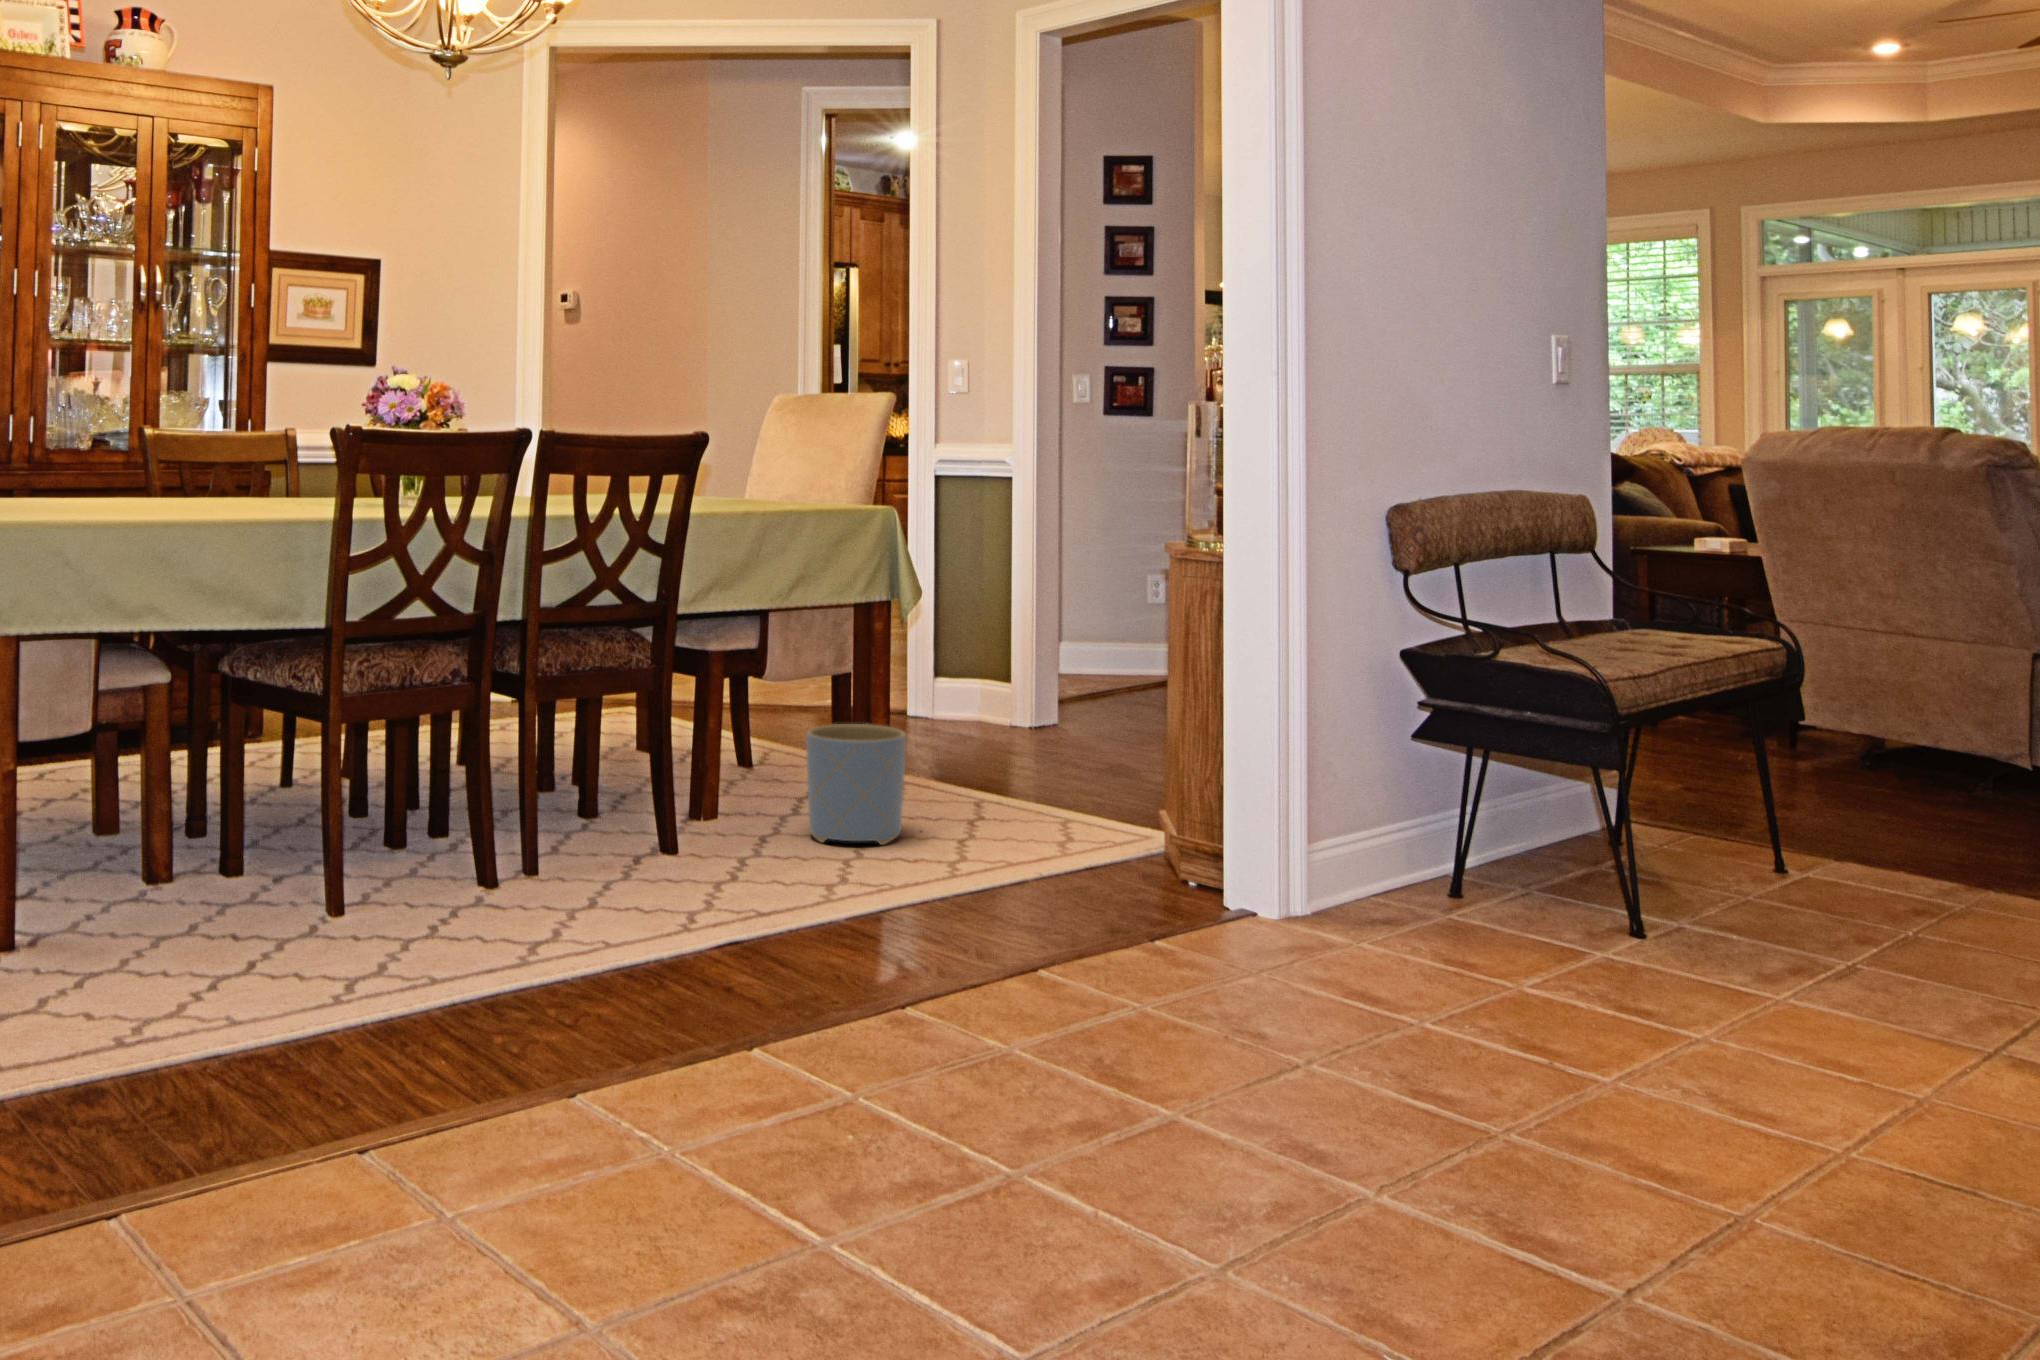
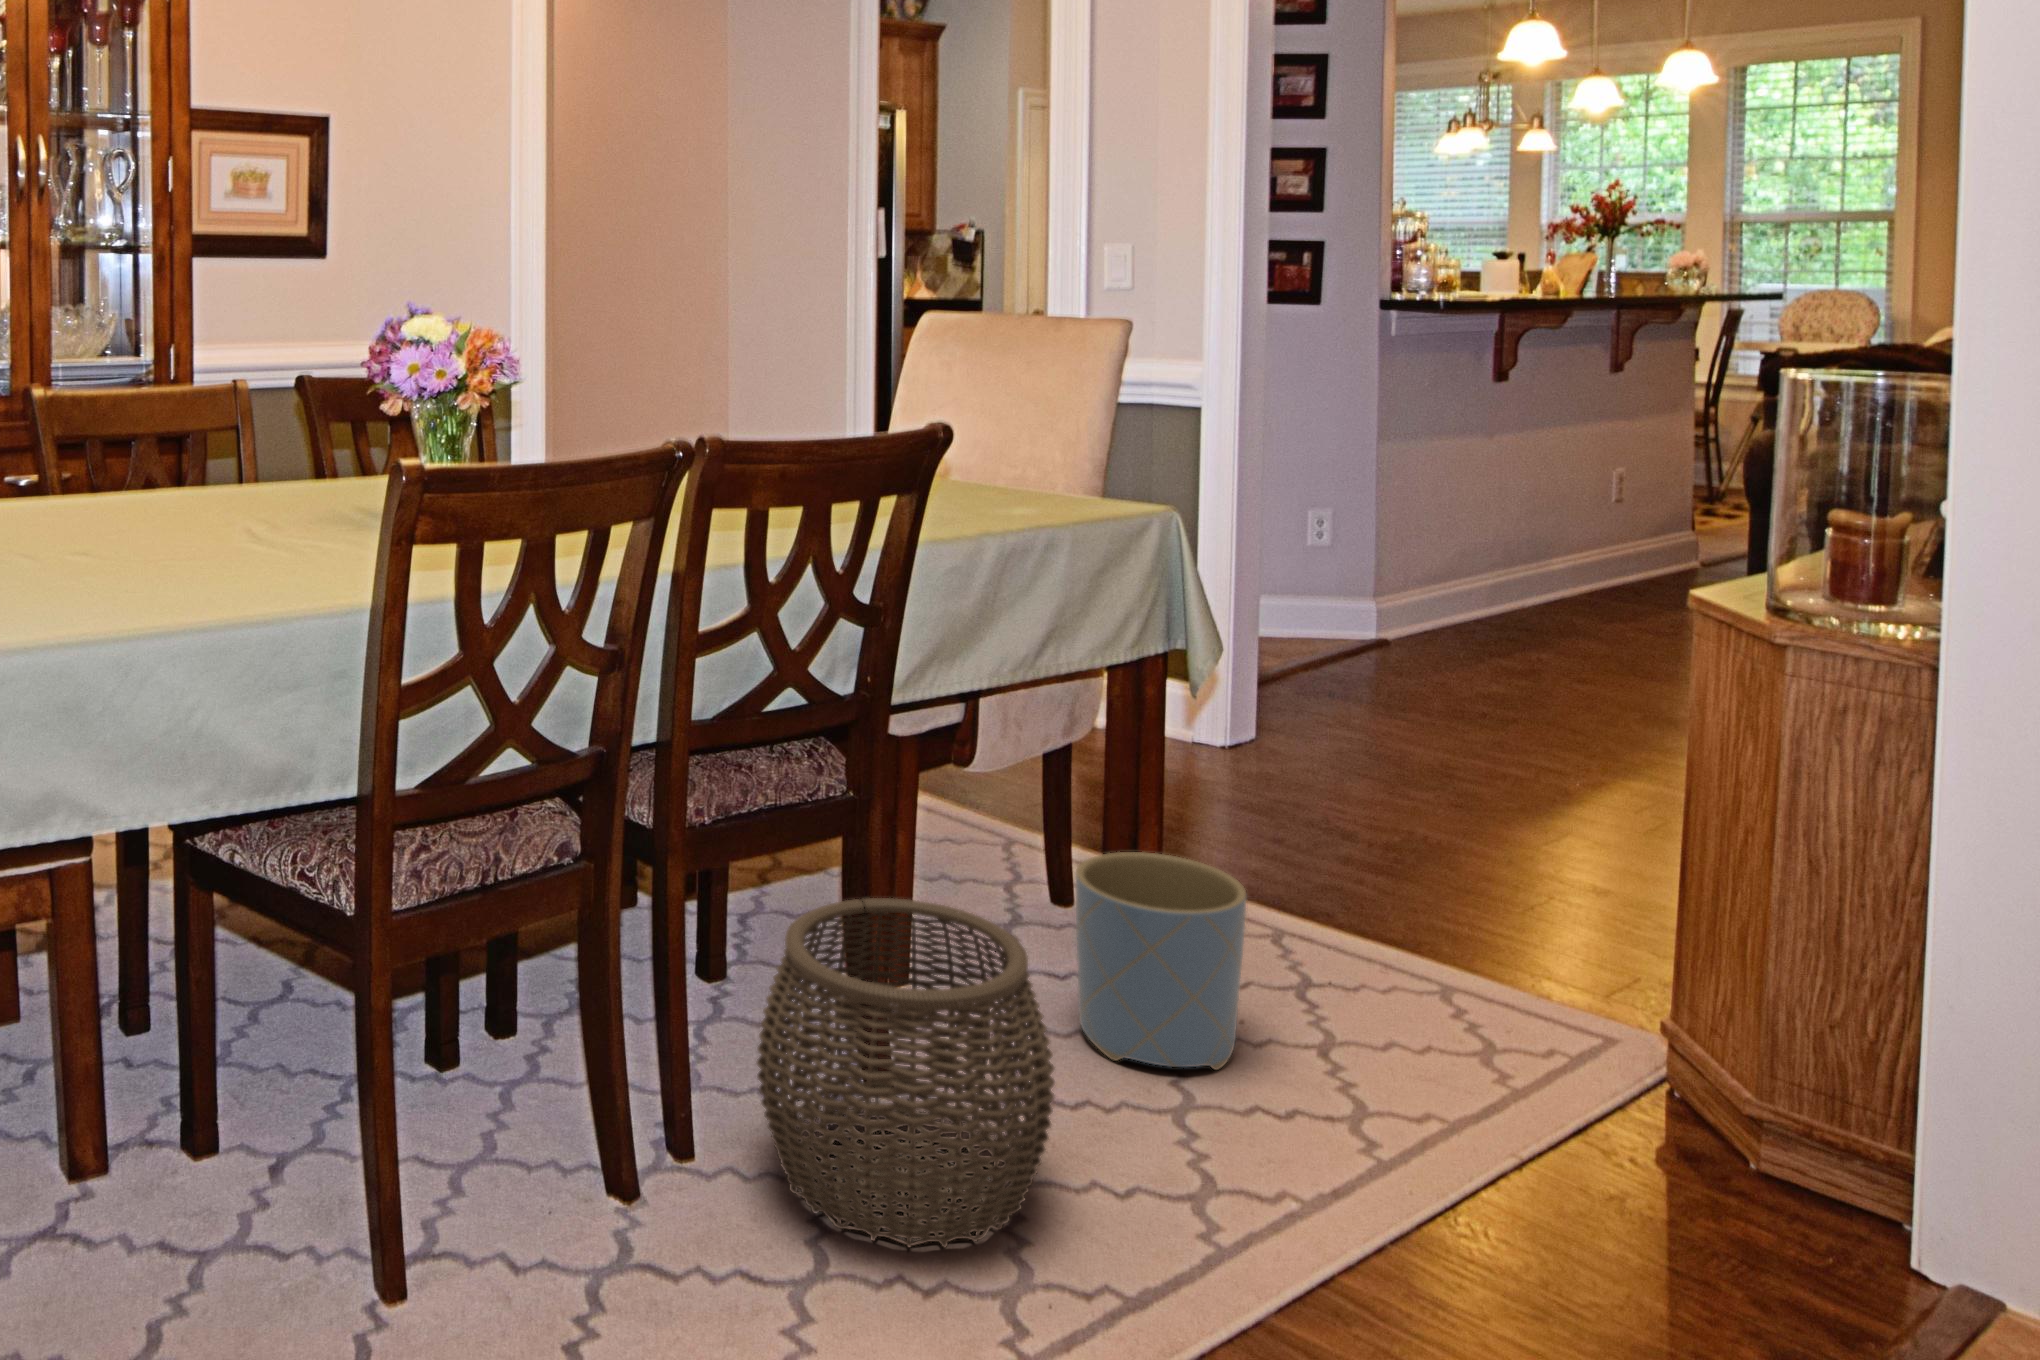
woven basket: none [572,720,742,894] -> present [757,898,1055,1247]

